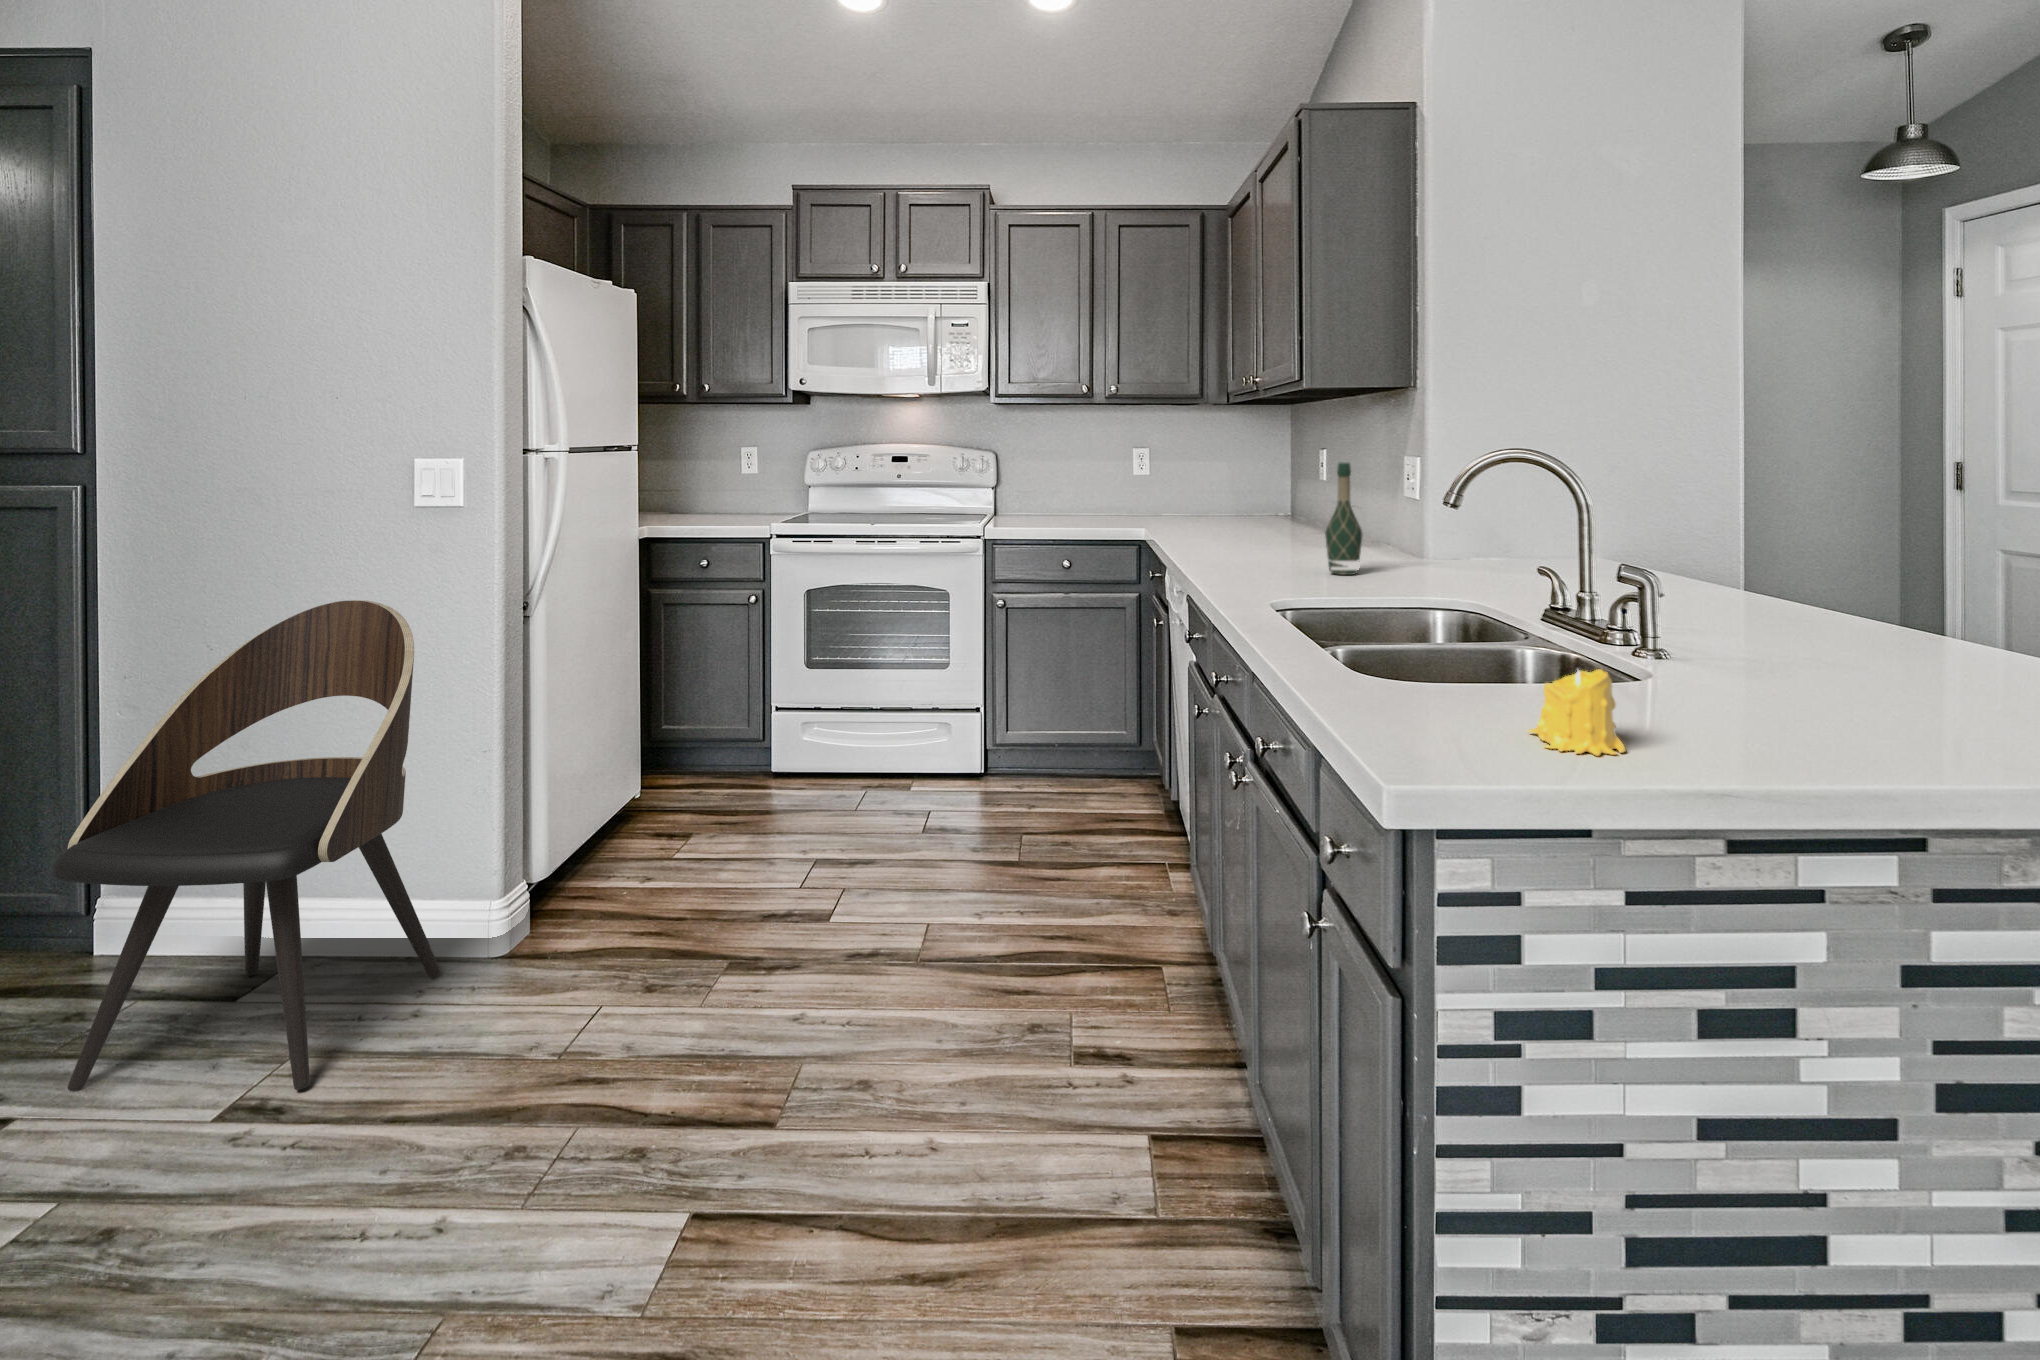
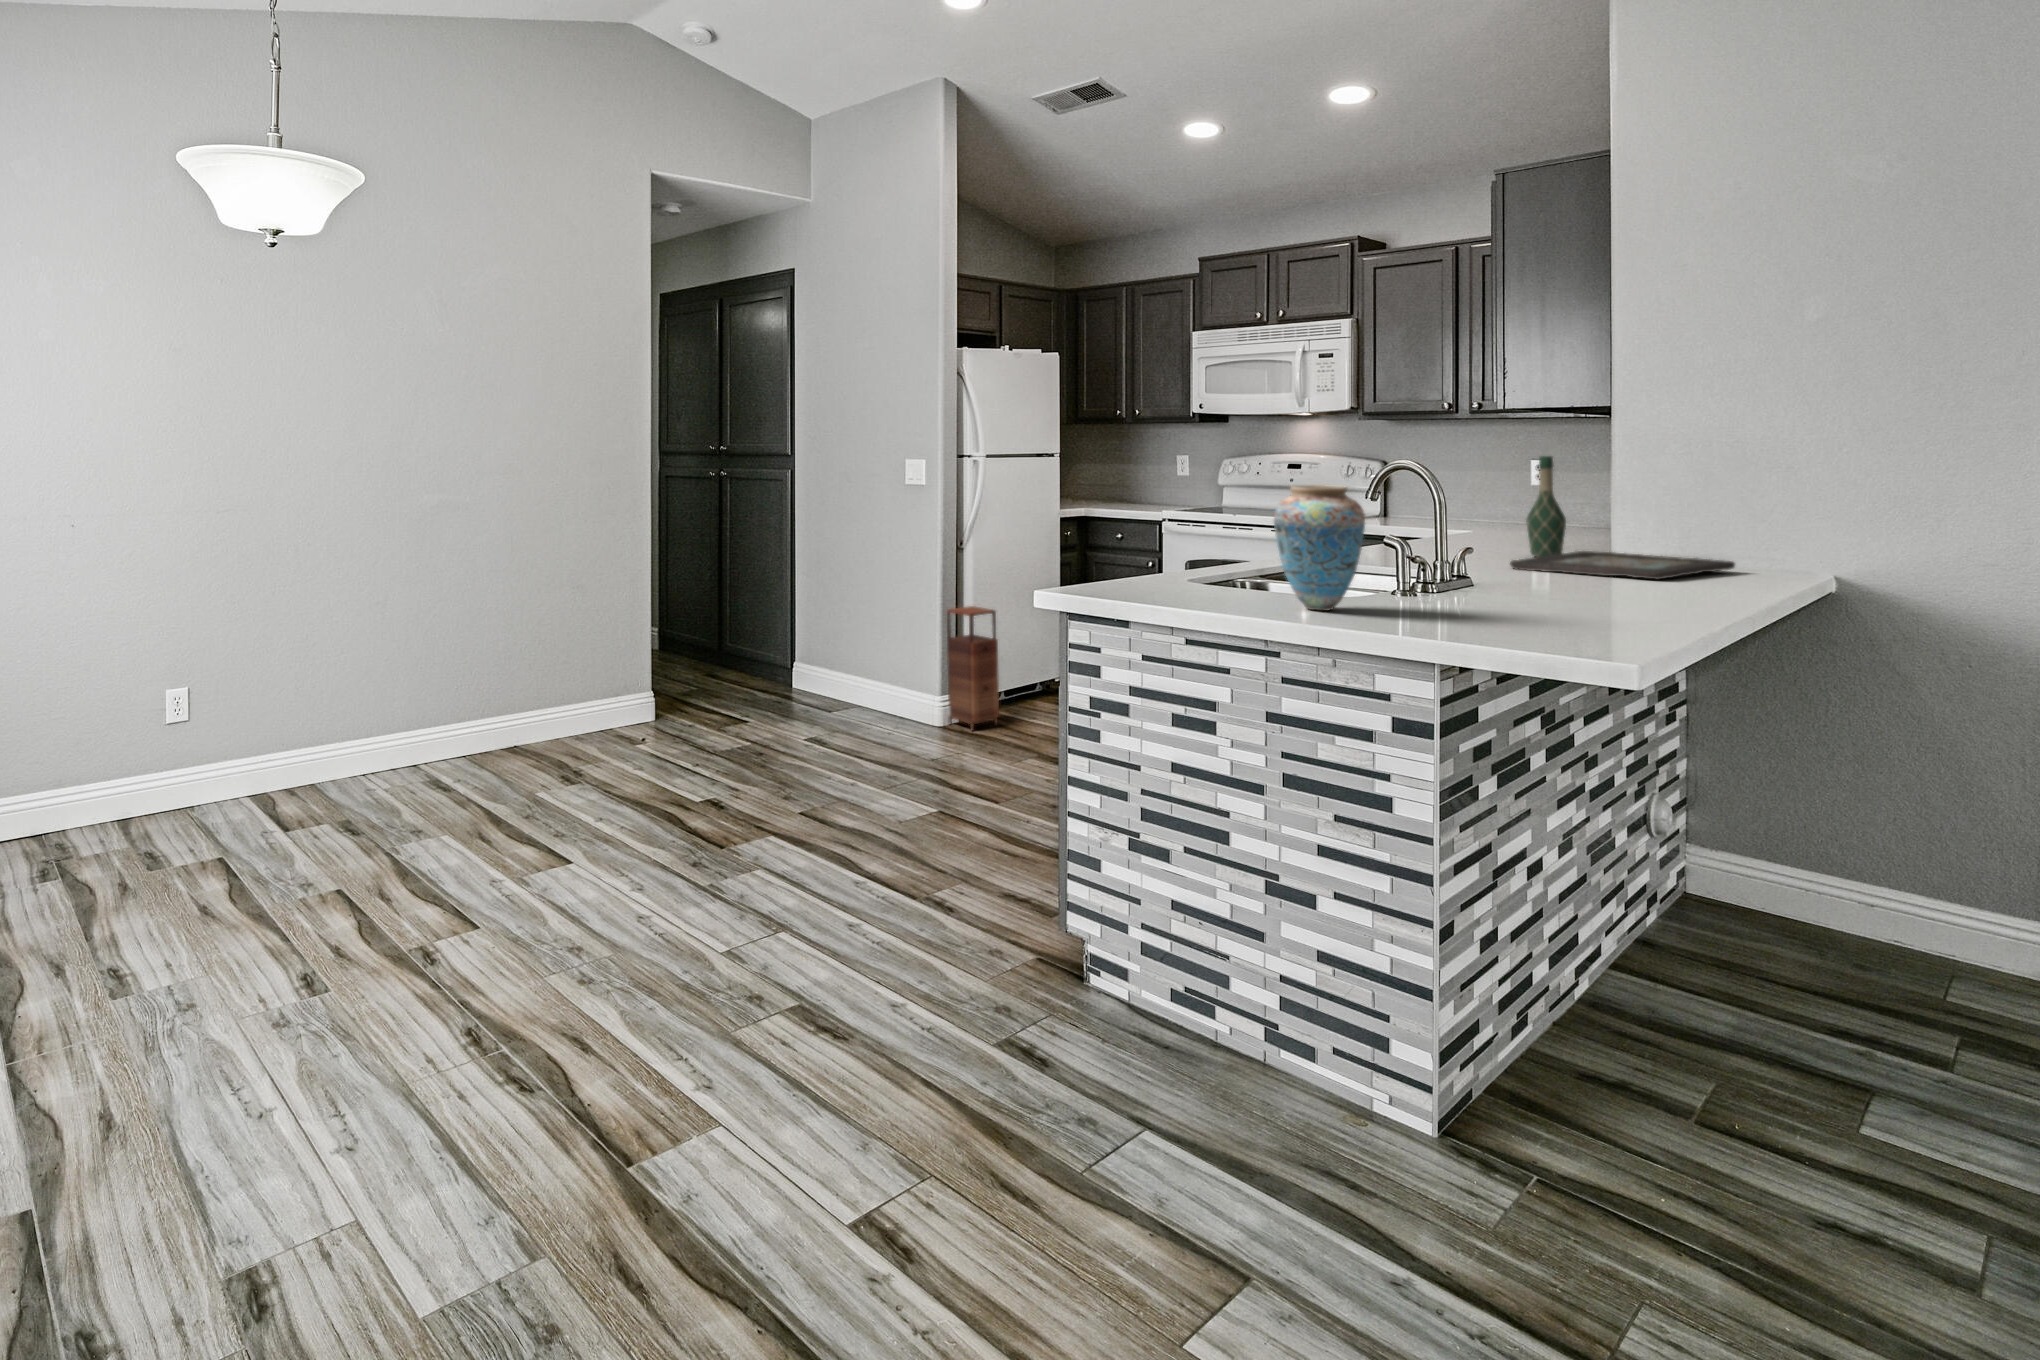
vase: none [1781,503,1977,739] -> present [1274,485,1365,611]
decorative tray: none [1397,565,1587,596] -> present [1510,551,1735,579]
dining chair: present [52,600,440,1091] -> none [761,525,908,741]
candle: present [1528,669,1626,756] -> none [1136,557,1176,597]
storage cabinet: none [512,723,606,946] -> present [947,606,999,730]

